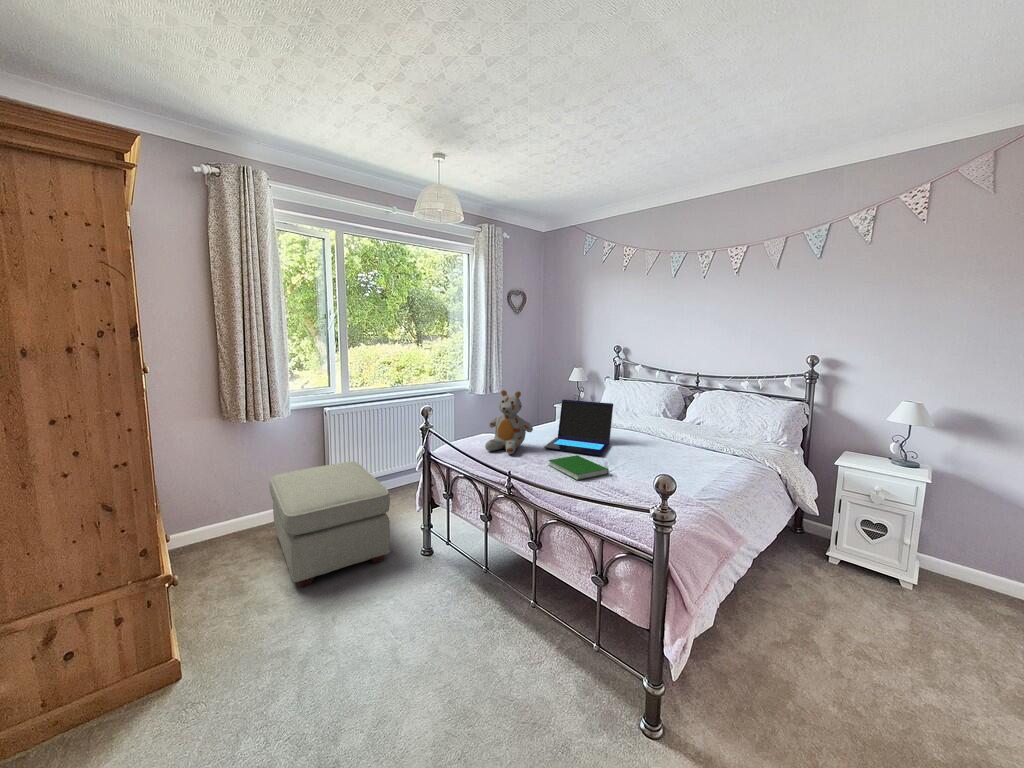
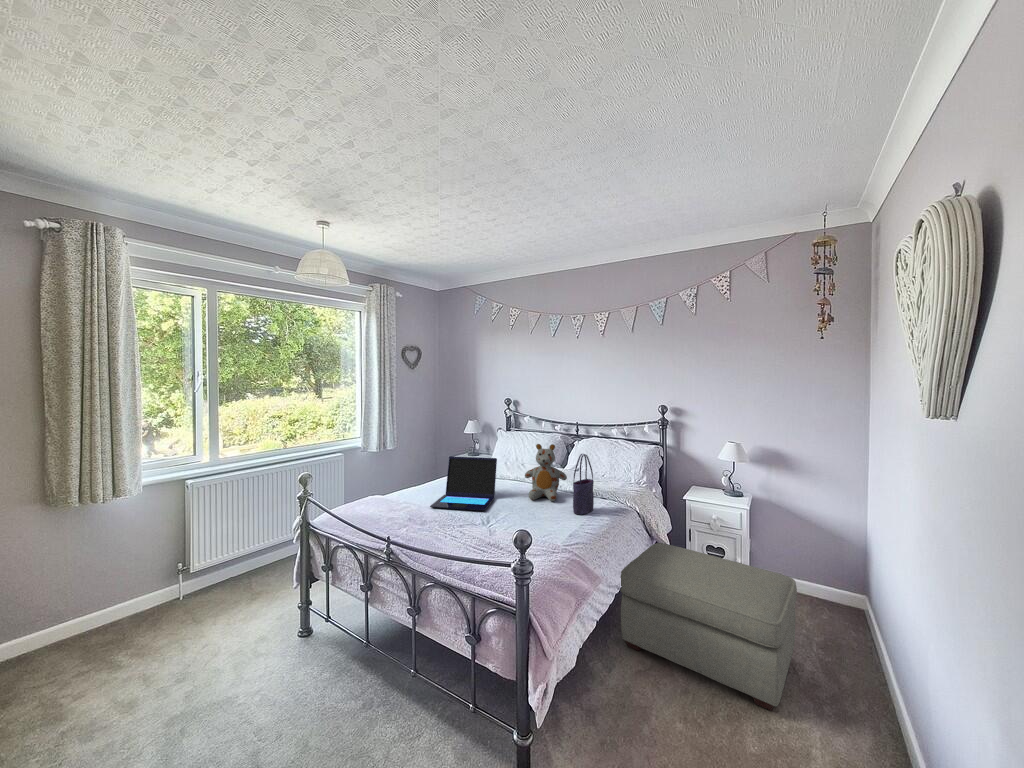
stuffed bear: present [485,390,533,454] -> present [525,444,567,501]
tote bag: none [702,402,728,468] -> present [573,454,594,515]
hardcover book: present [549,455,609,480] -> none [432,513,488,539]
ottoman: present [269,462,390,587] -> present [620,543,797,711]

